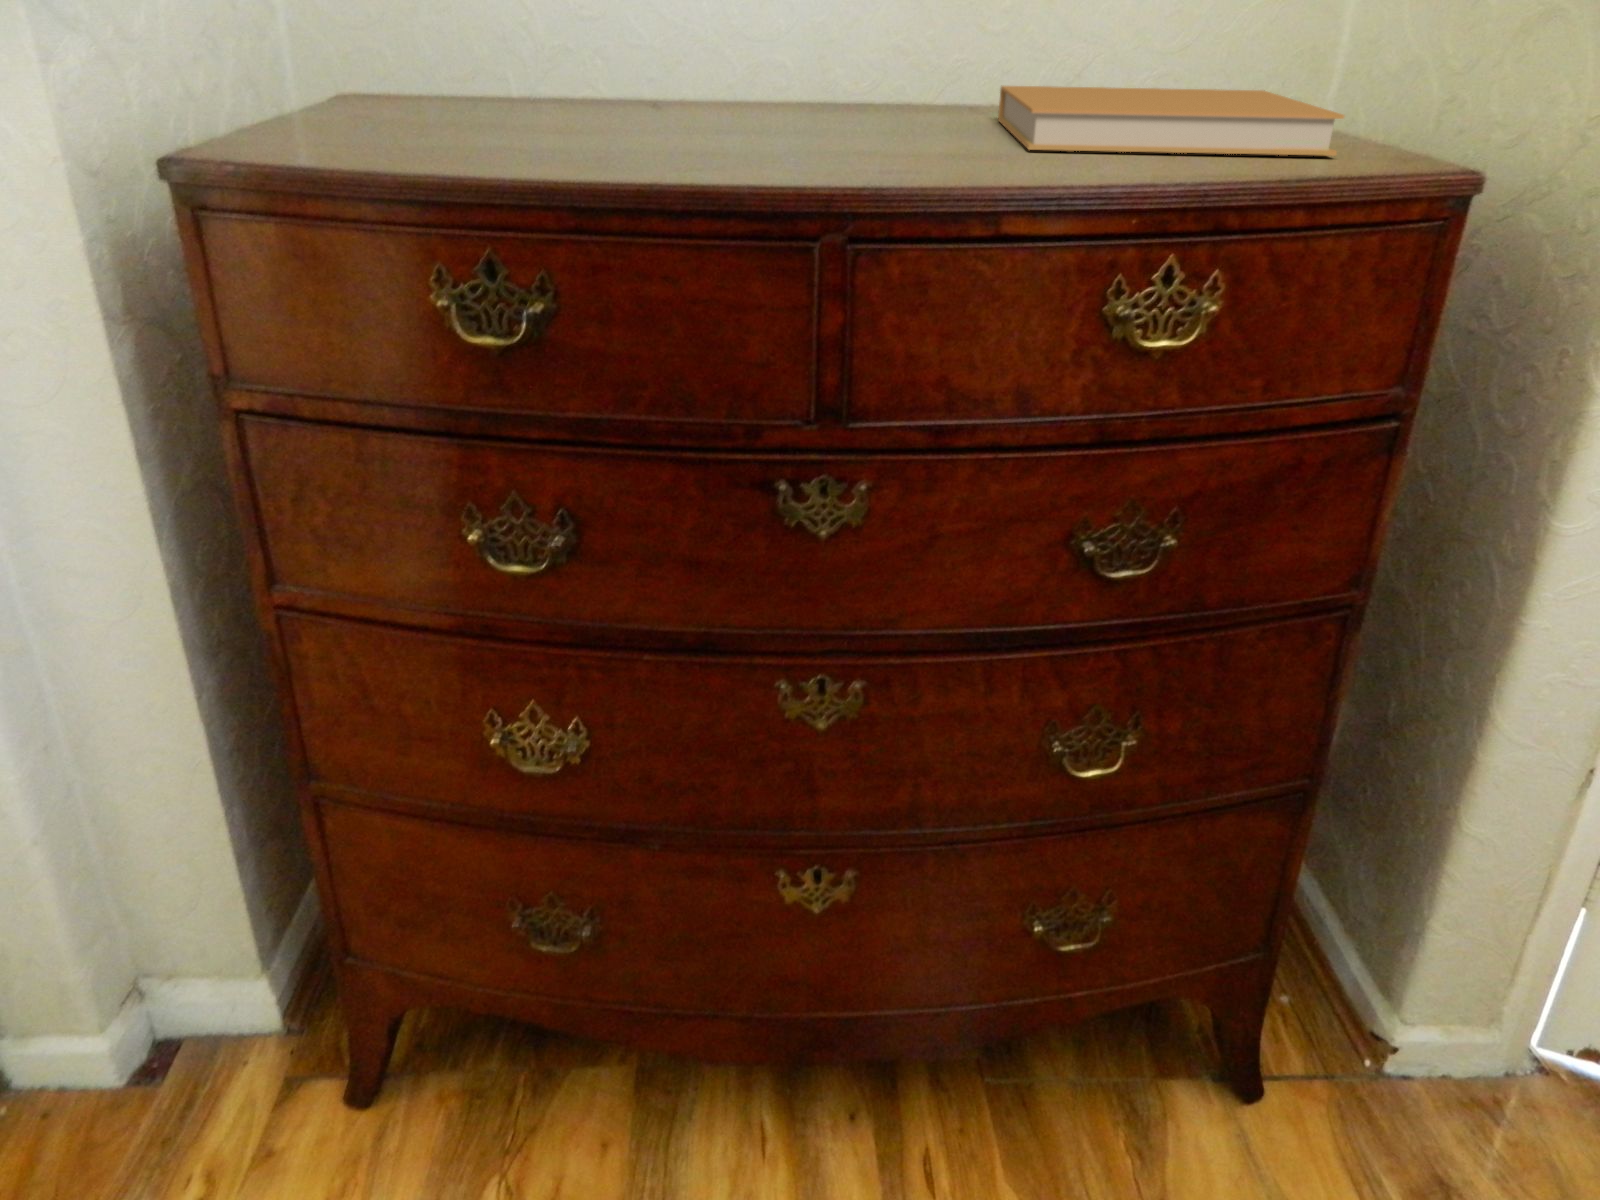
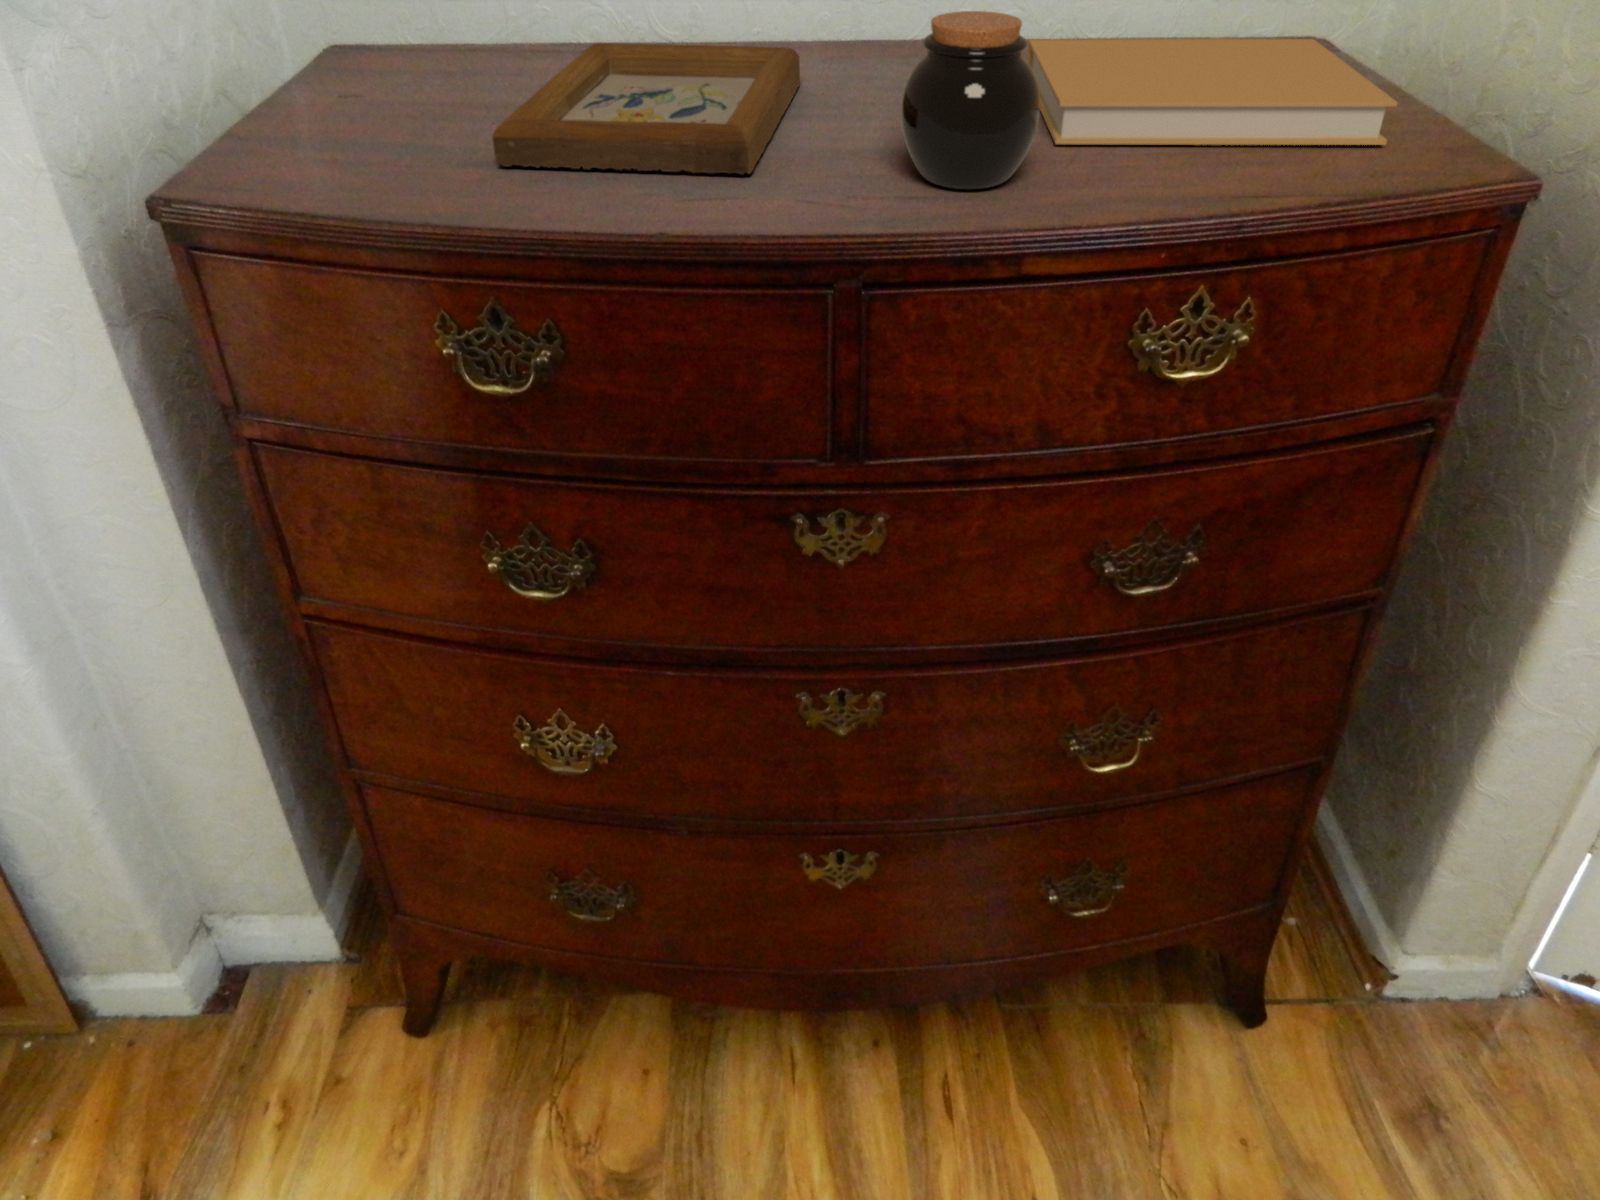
jar: none [885,10,1015,168] -> present [901,11,1040,189]
picture frame: none [497,78,787,157] -> present [492,43,800,174]

